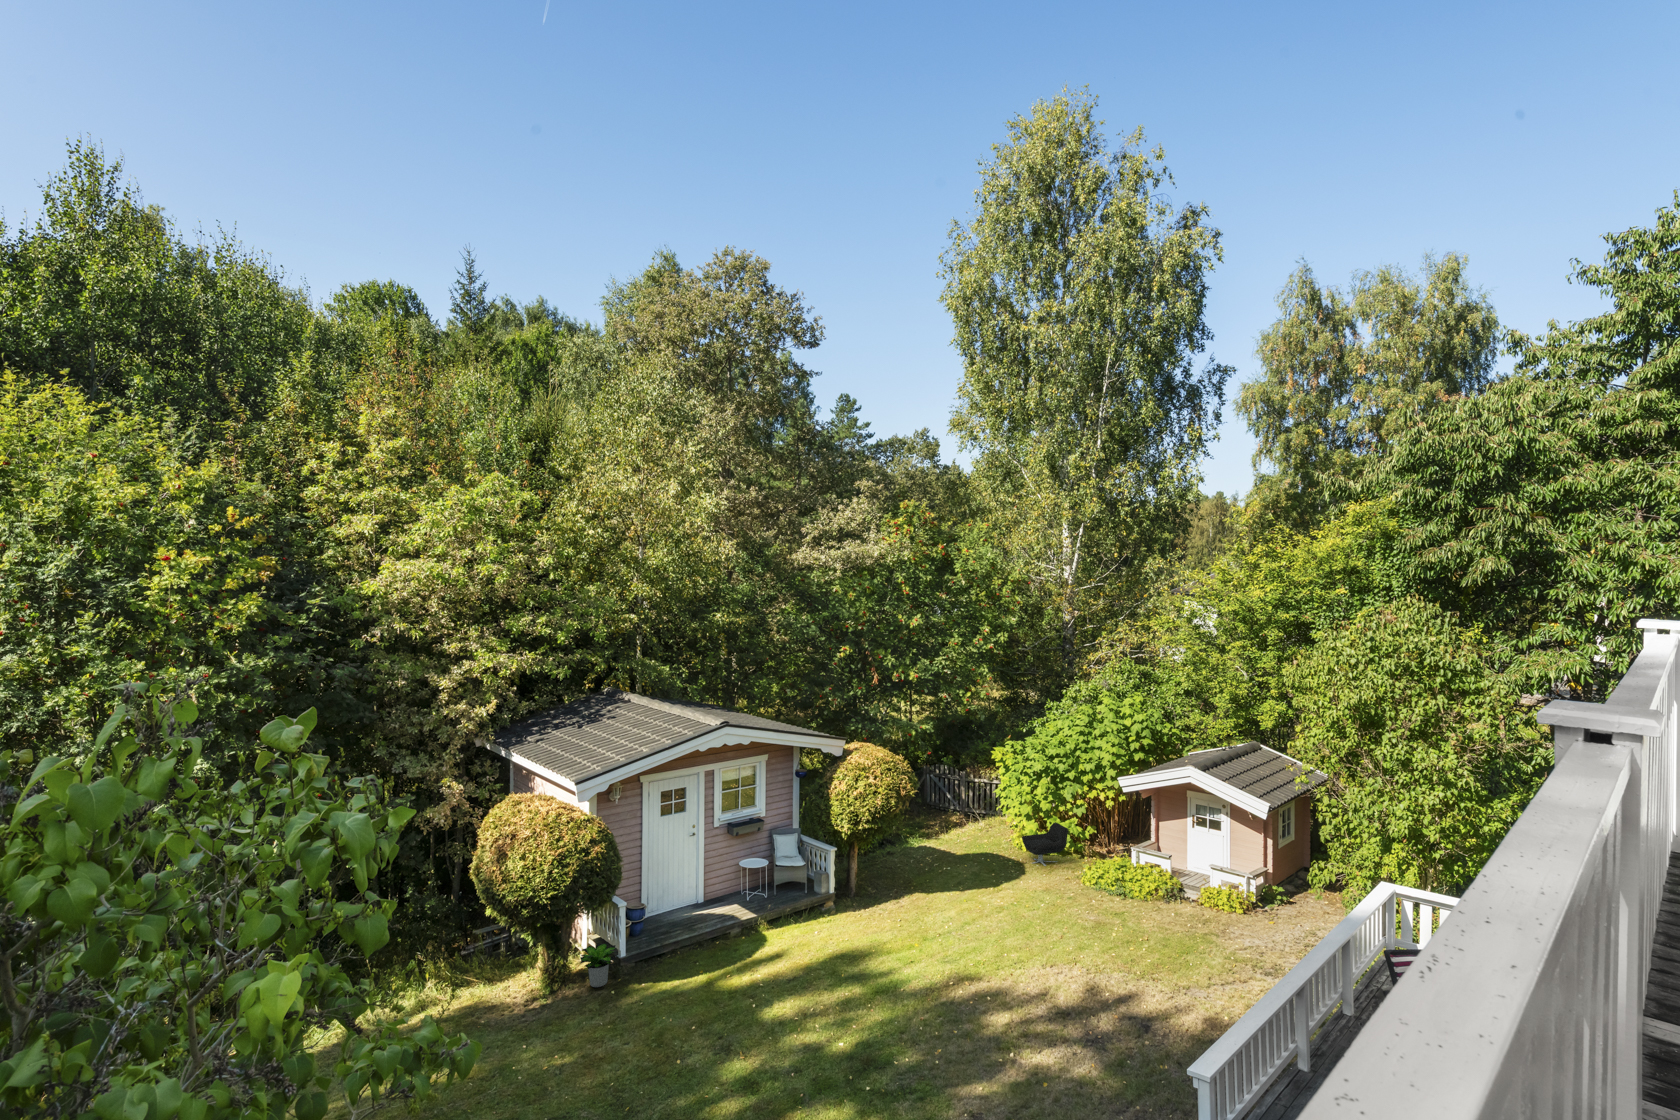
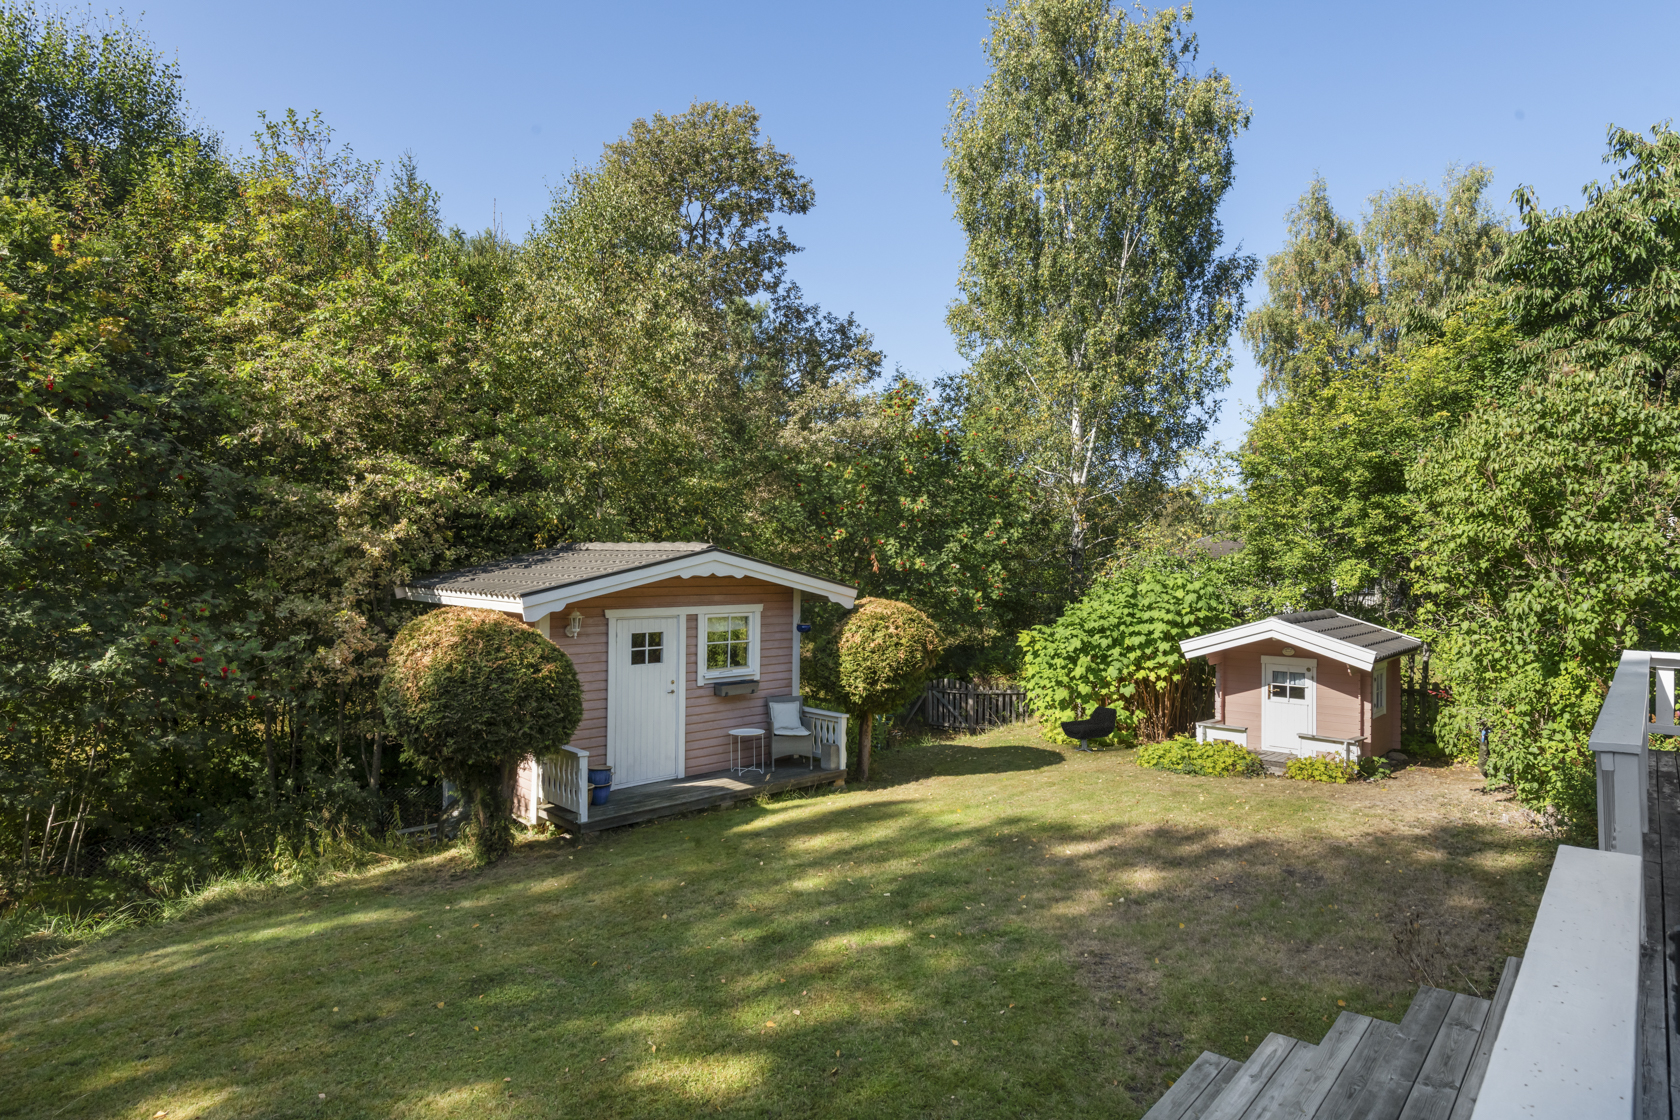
potted plant: present [580,943,616,987] -> none [518,810,573,863]

